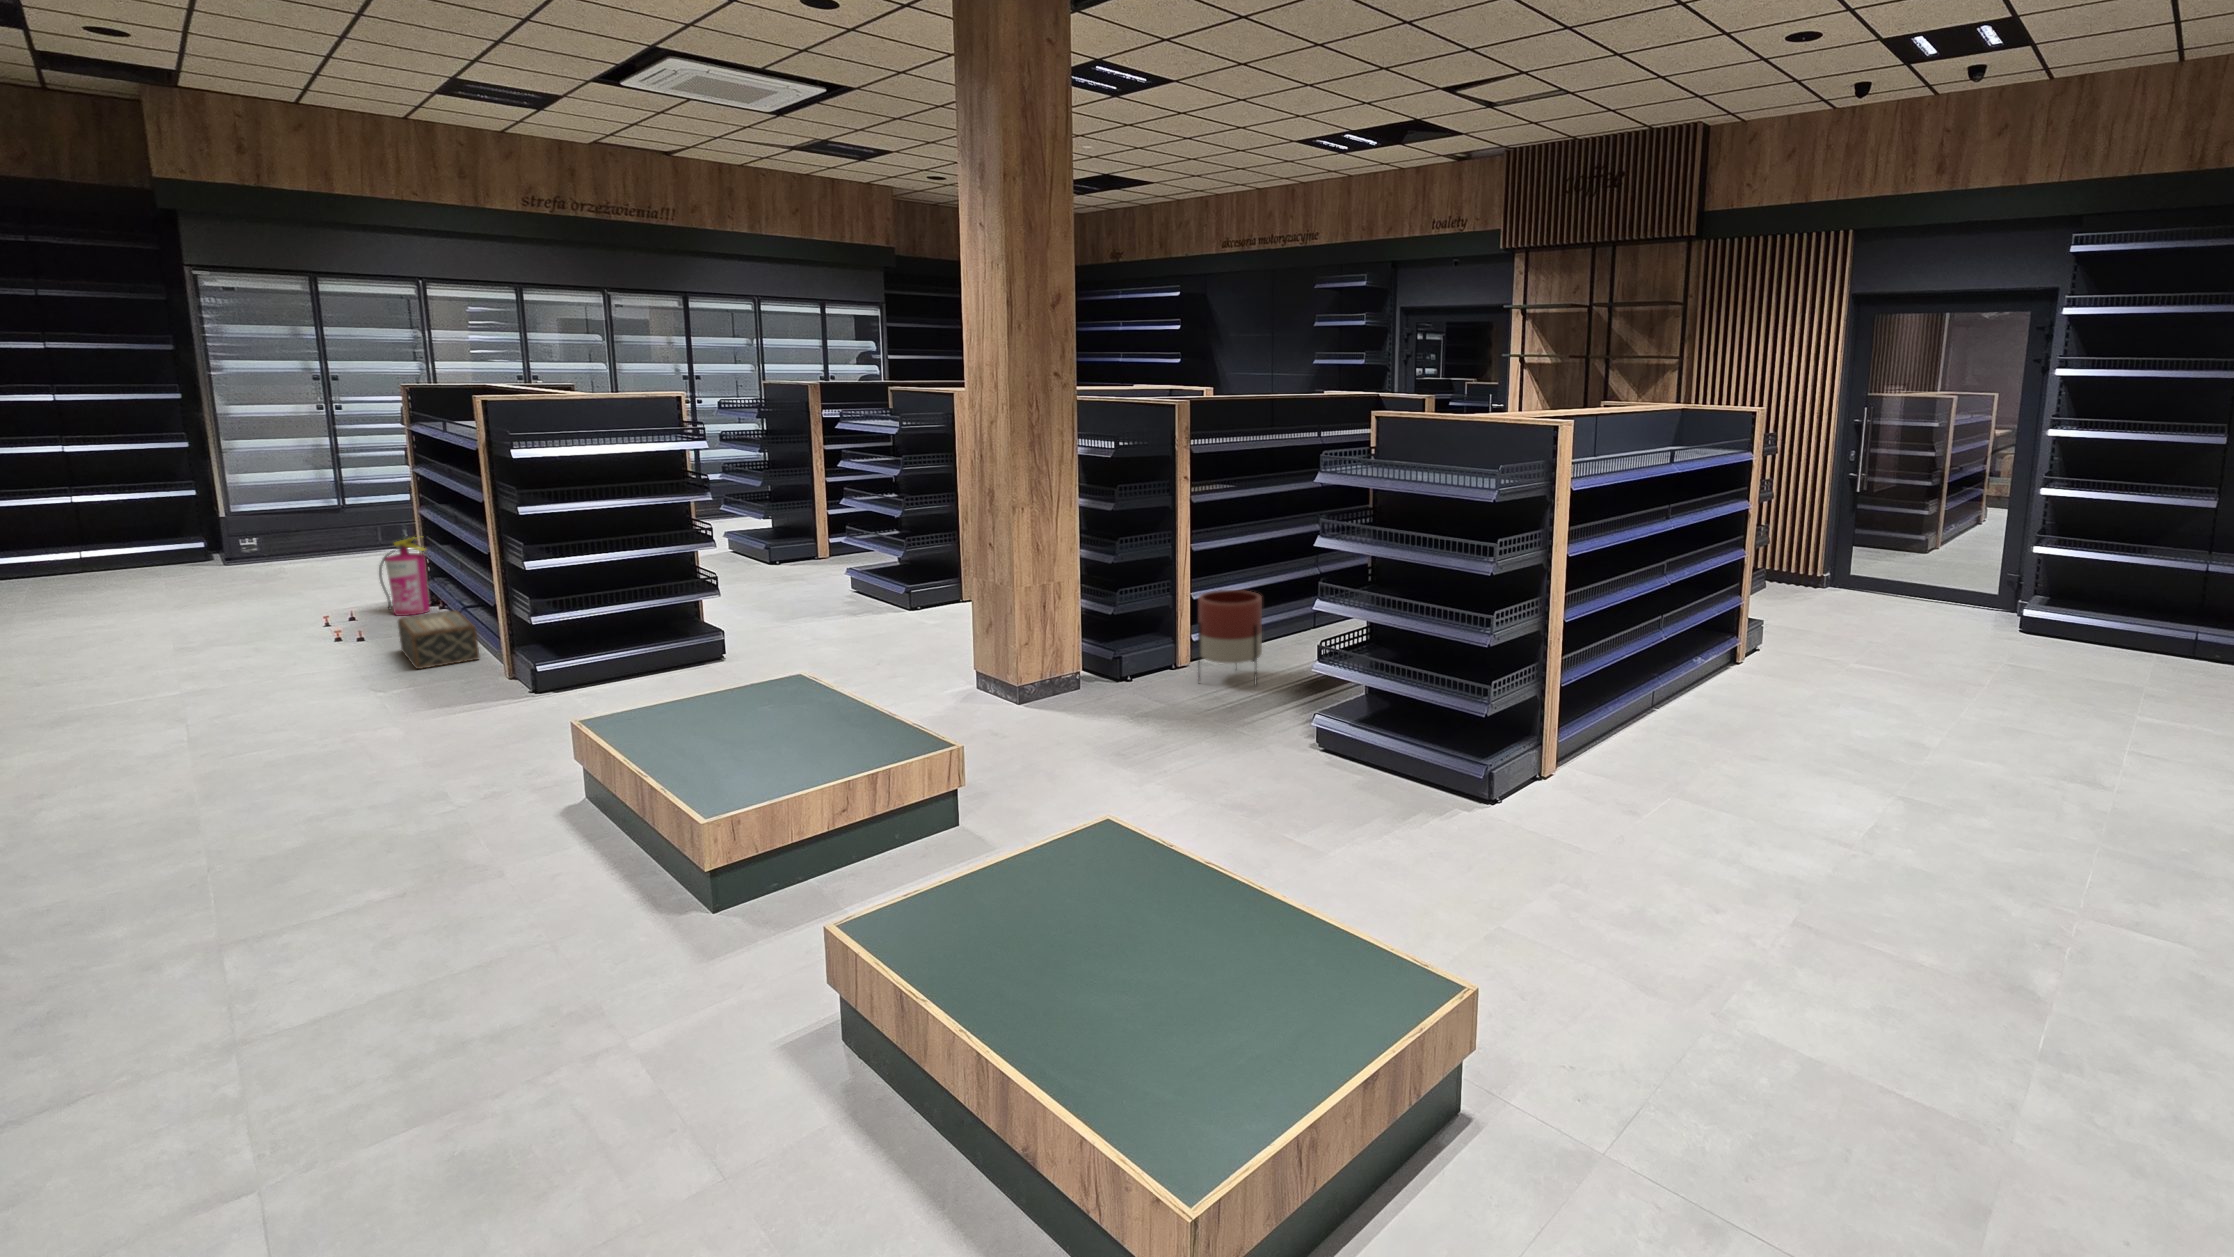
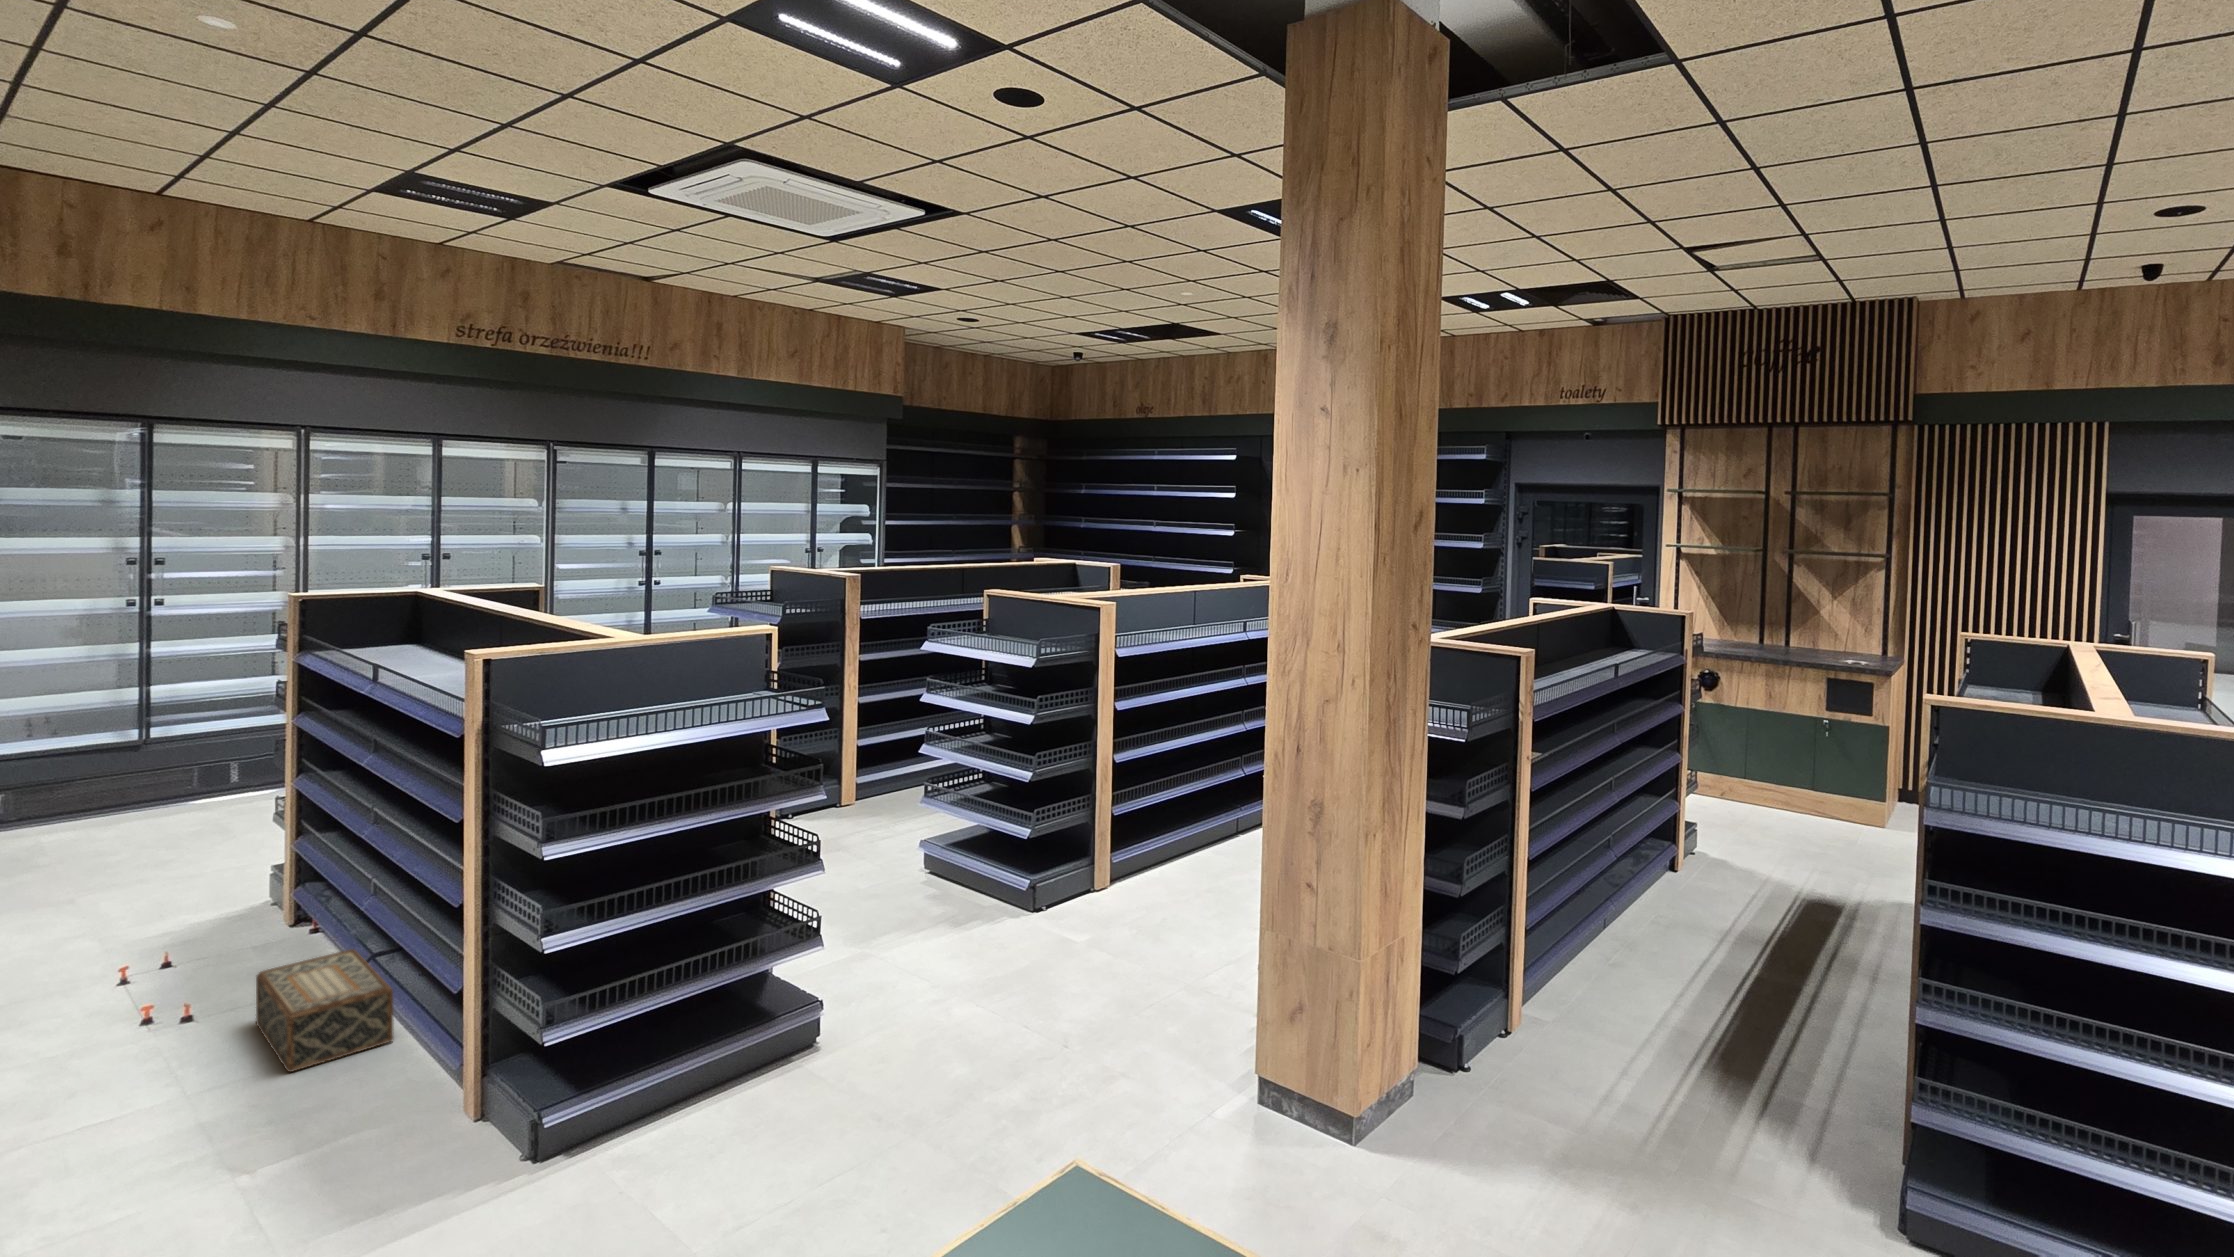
fire extinguisher: present [379,537,430,616] -> none [215,813,299,937]
planter: present [1198,590,1262,664] -> none [1518,908,1615,1061]

